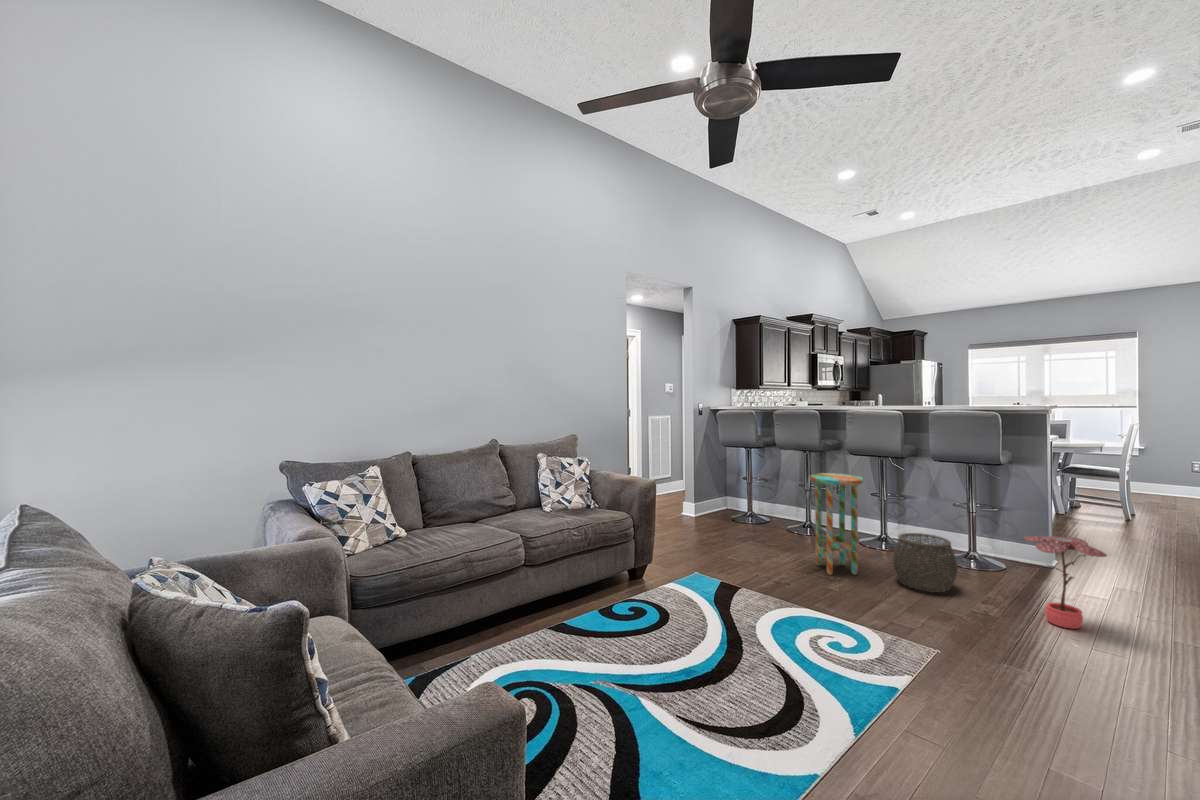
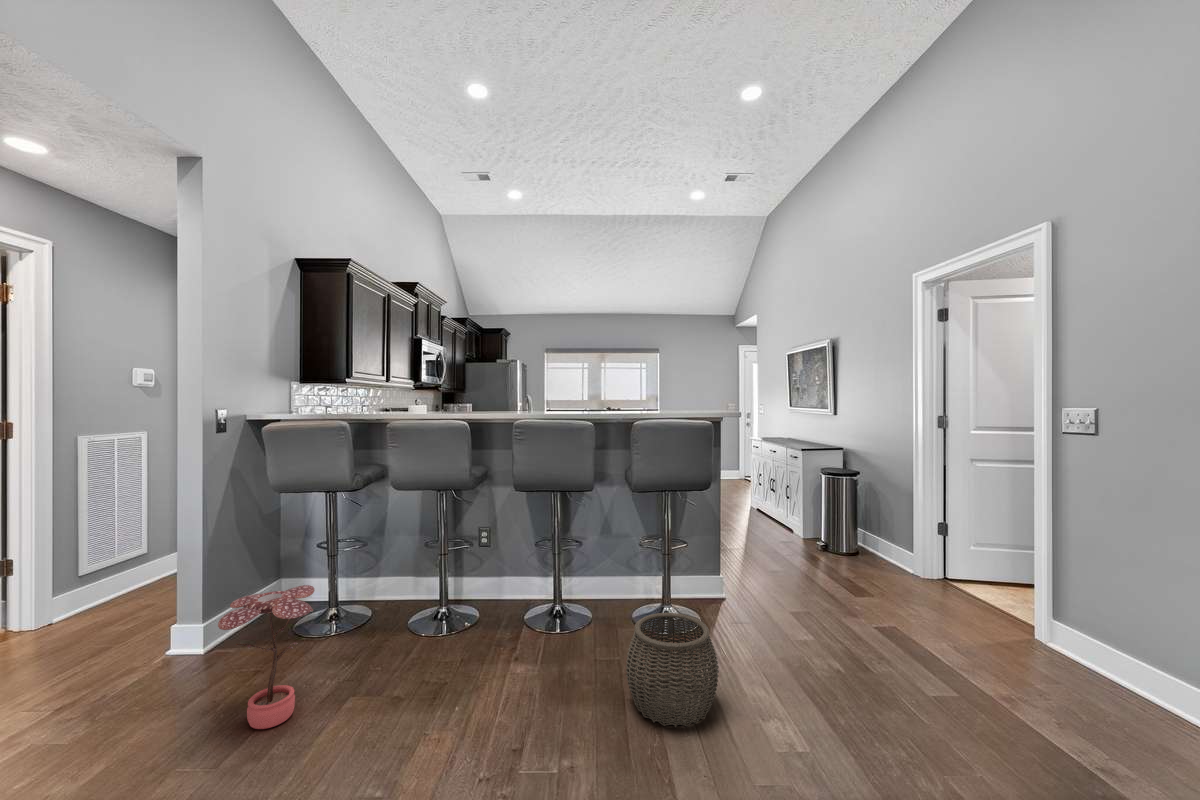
side table: present [810,473,863,575] -> none [489,533,583,751]
potted plant: present [1024,536,1107,629] -> present [218,585,315,729]

